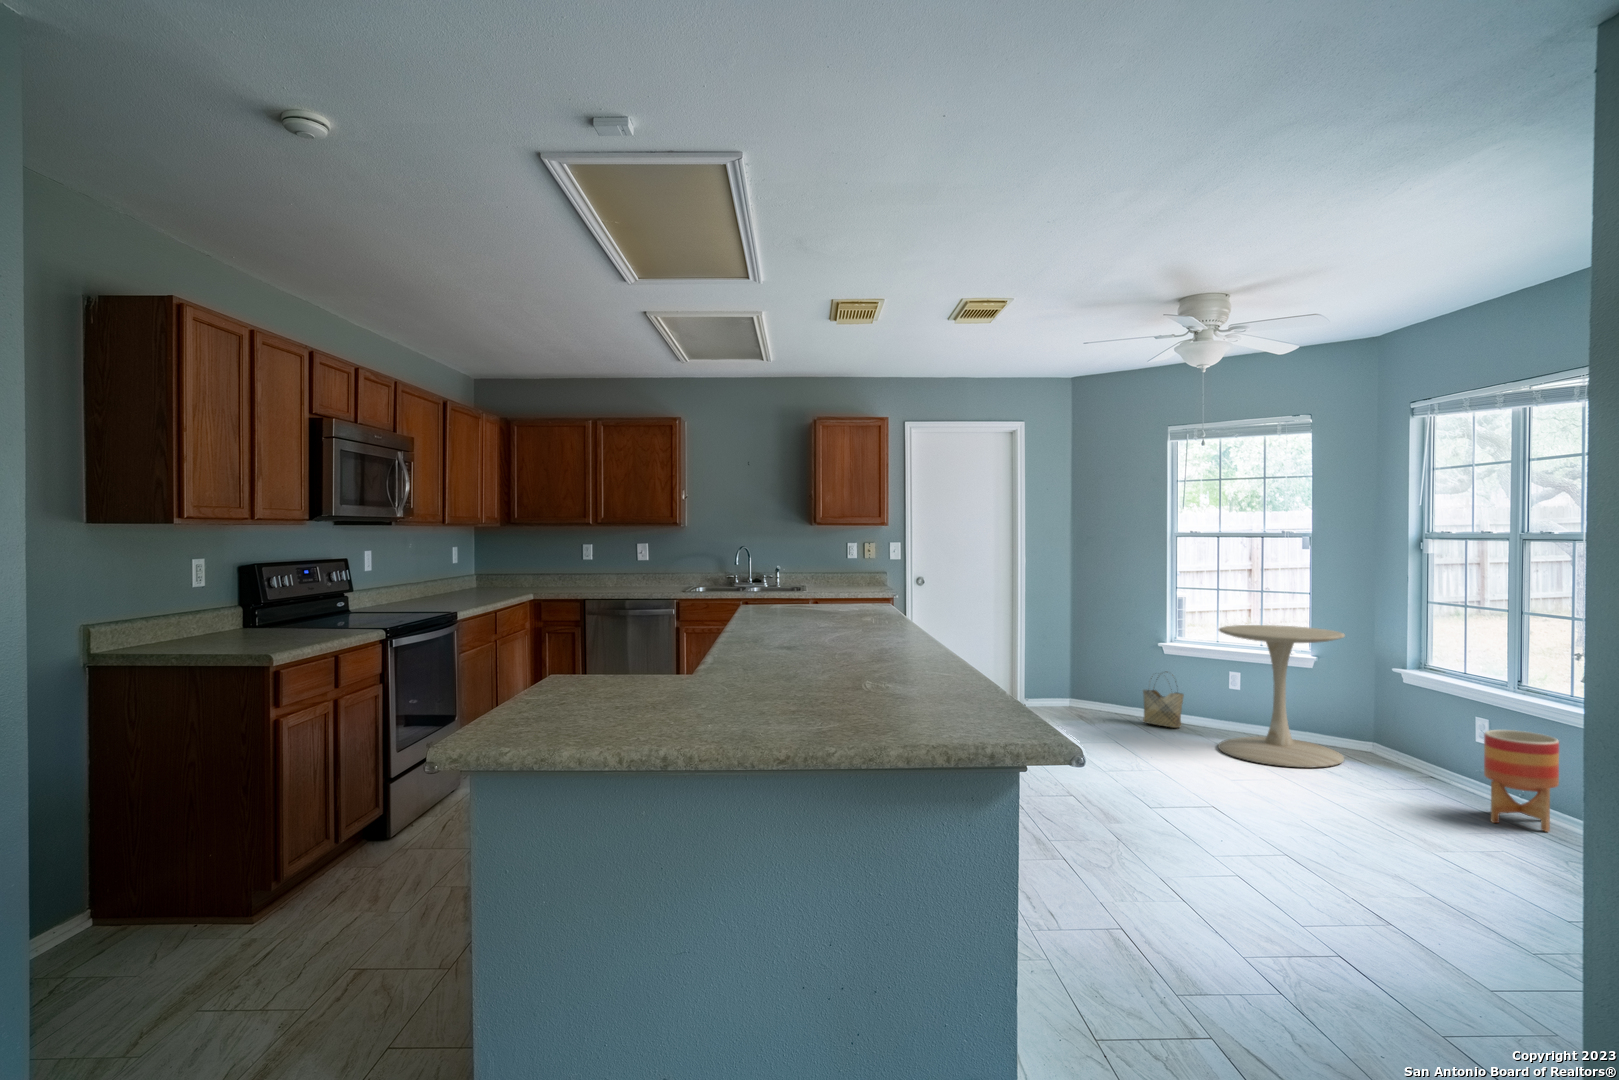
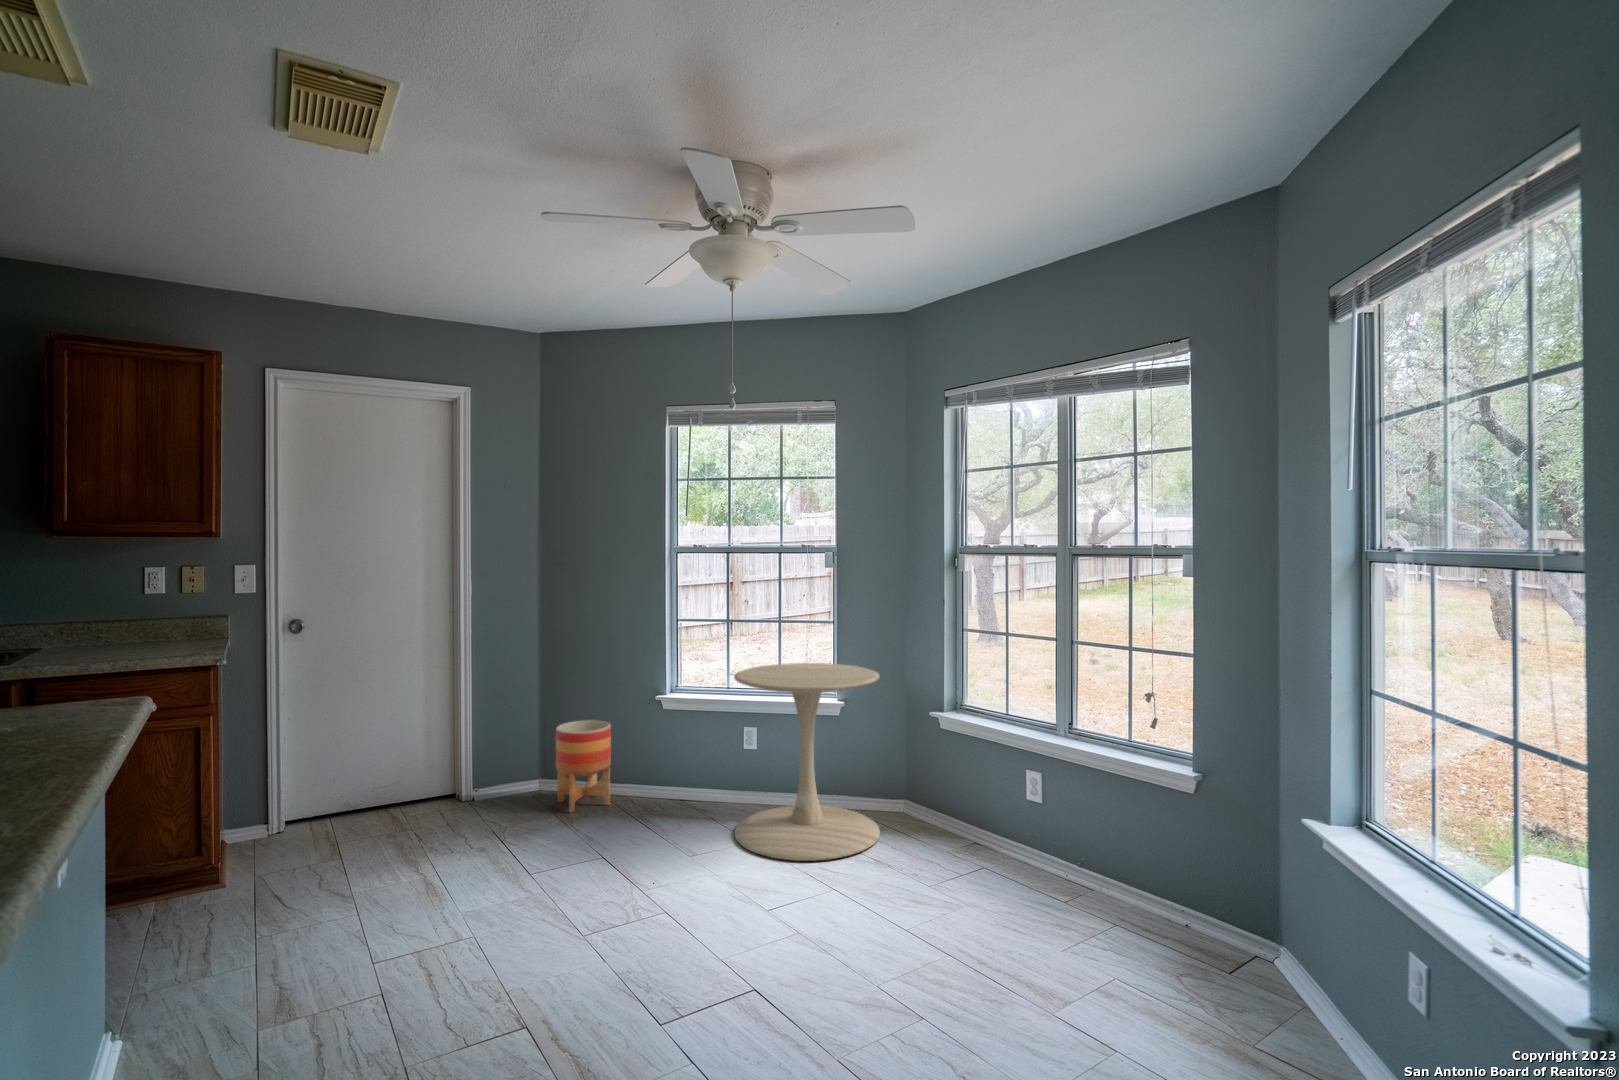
woven basket: present [1143,678,1184,728] -> none [637,730,690,806]
planter: present [1484,730,1559,832] -> present [556,720,611,812]

